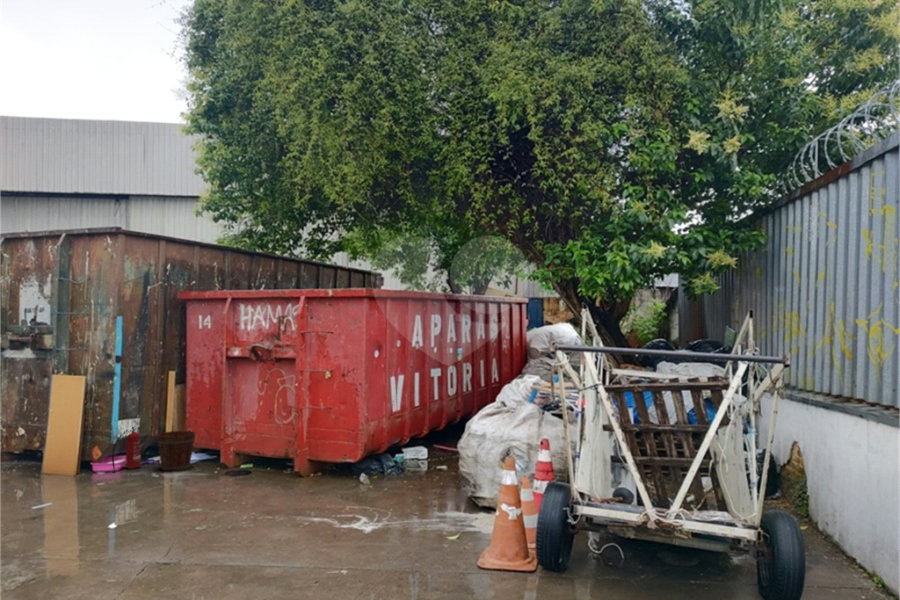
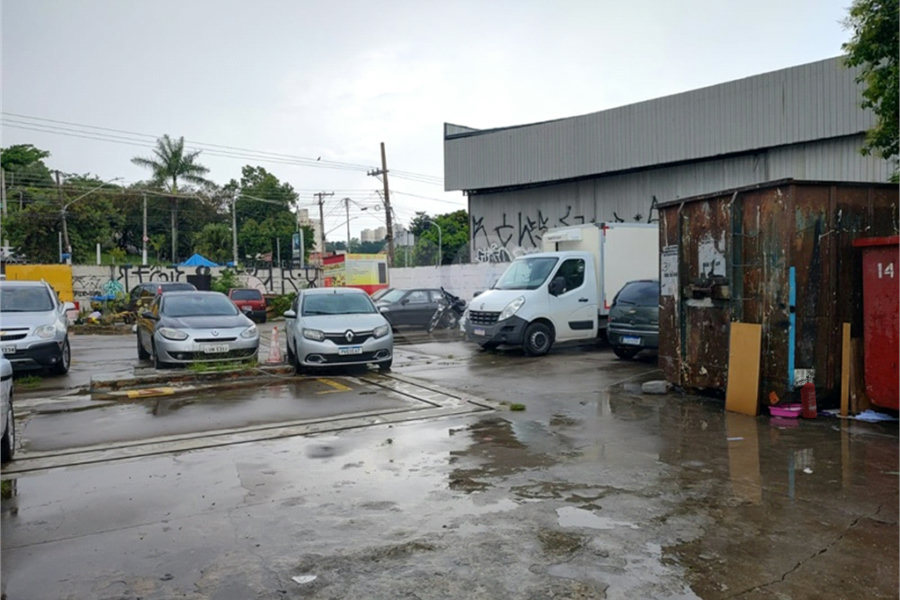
bucket: present [157,430,195,471] -> none [834,386,877,427]

